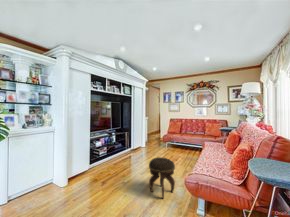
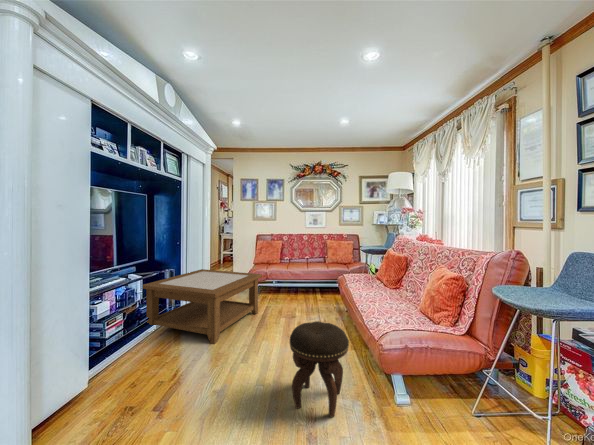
coffee table: none [115,133,163,164] -> present [143,269,262,344]

